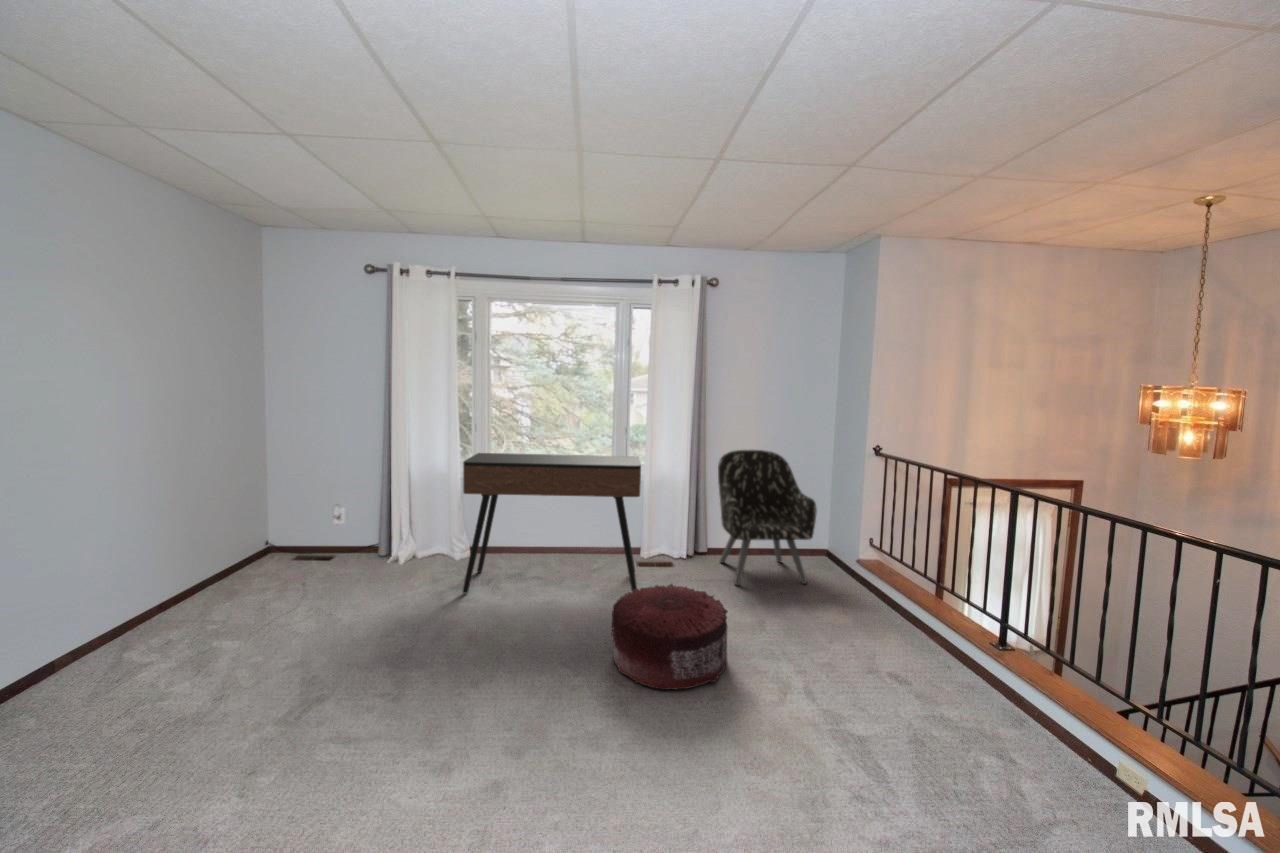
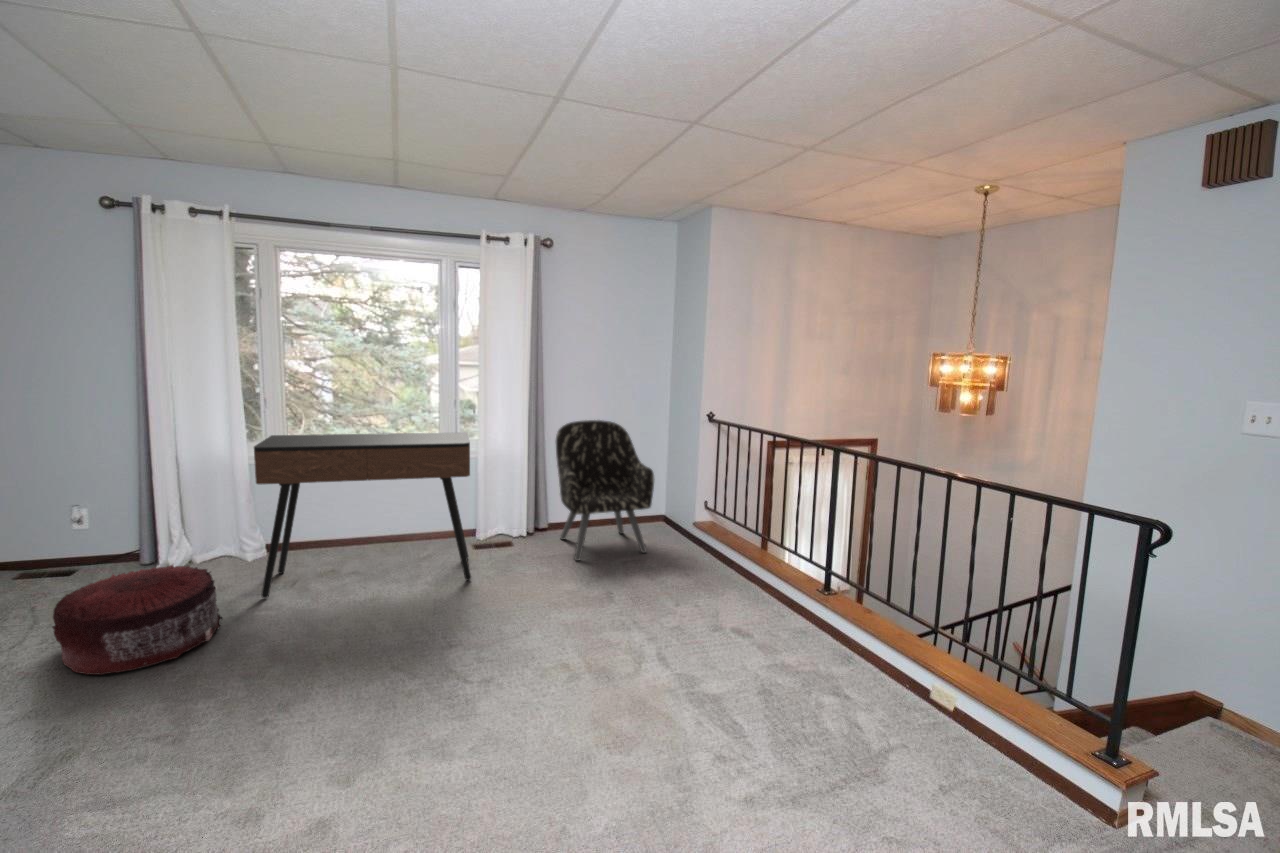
pouf: present [611,584,728,690] -> present [52,565,222,675]

